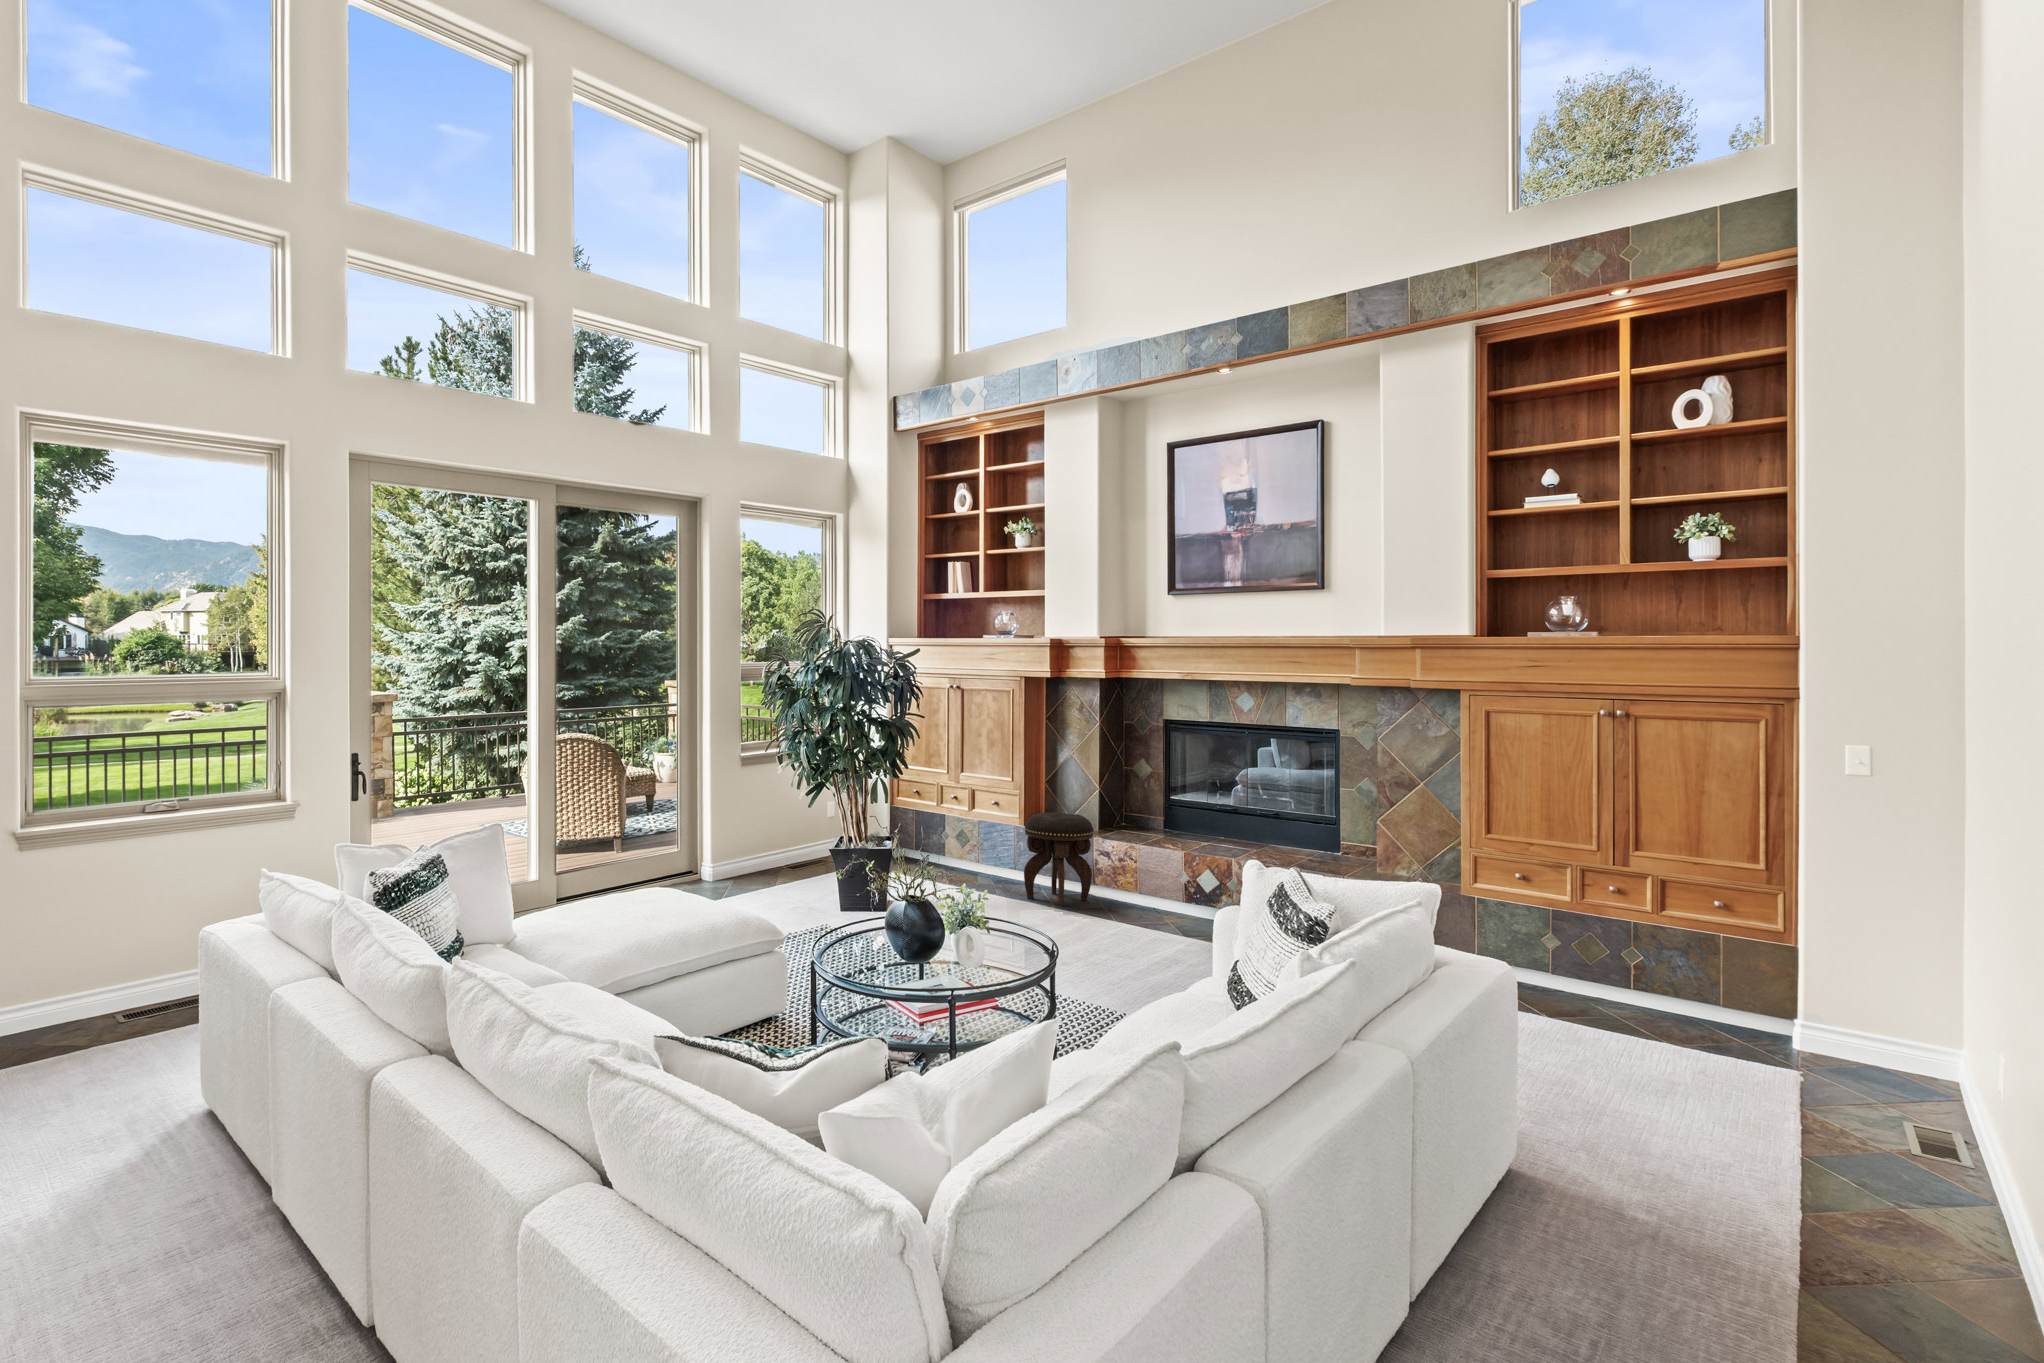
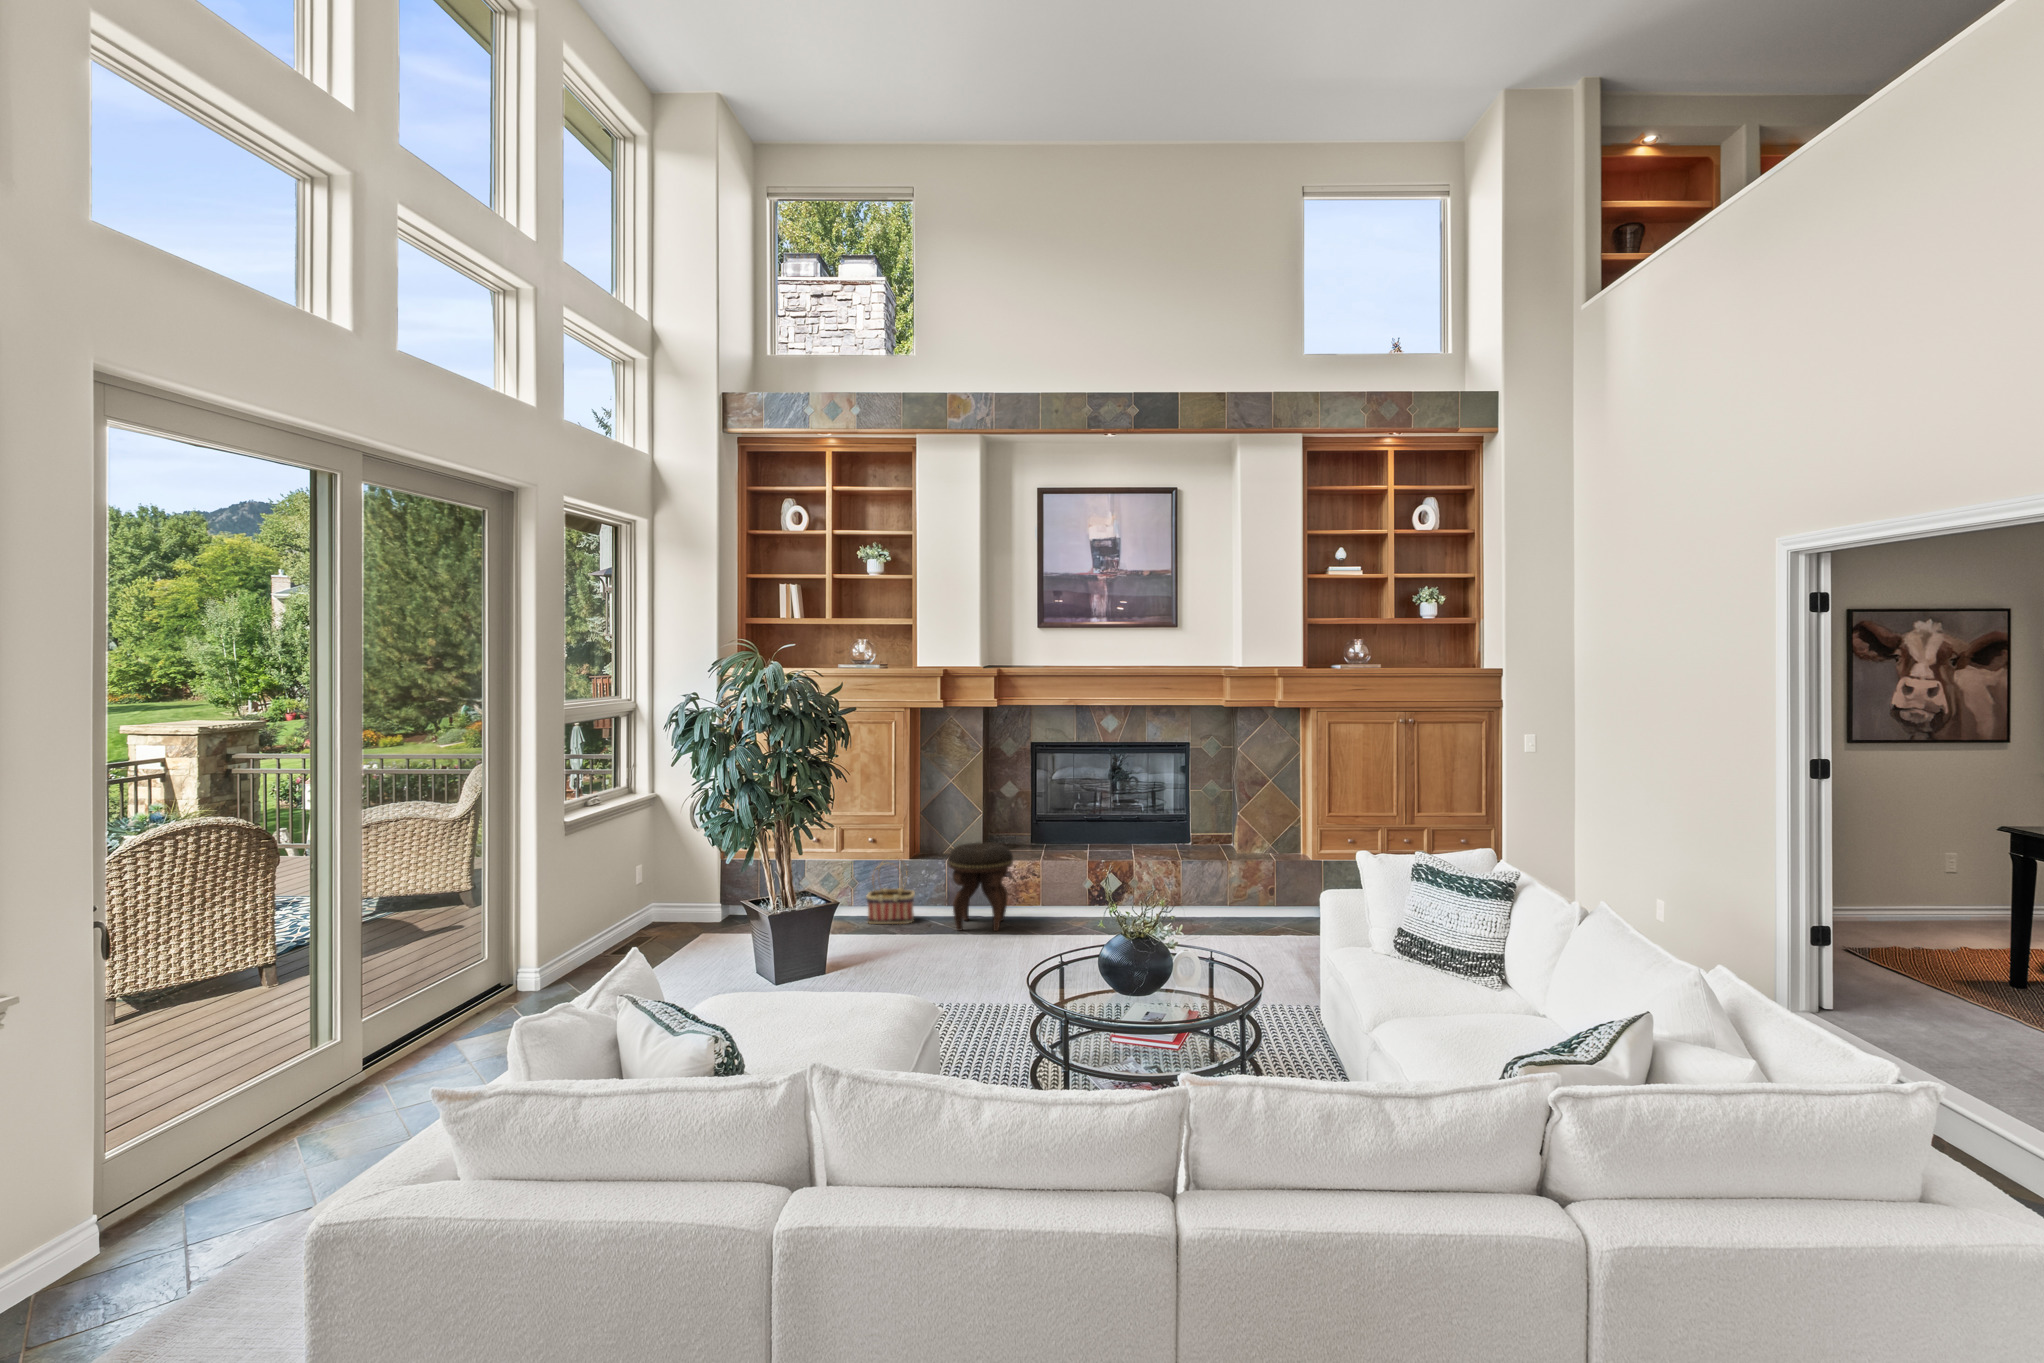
basket: none [970,819,1017,886] -> present [866,858,915,924]

